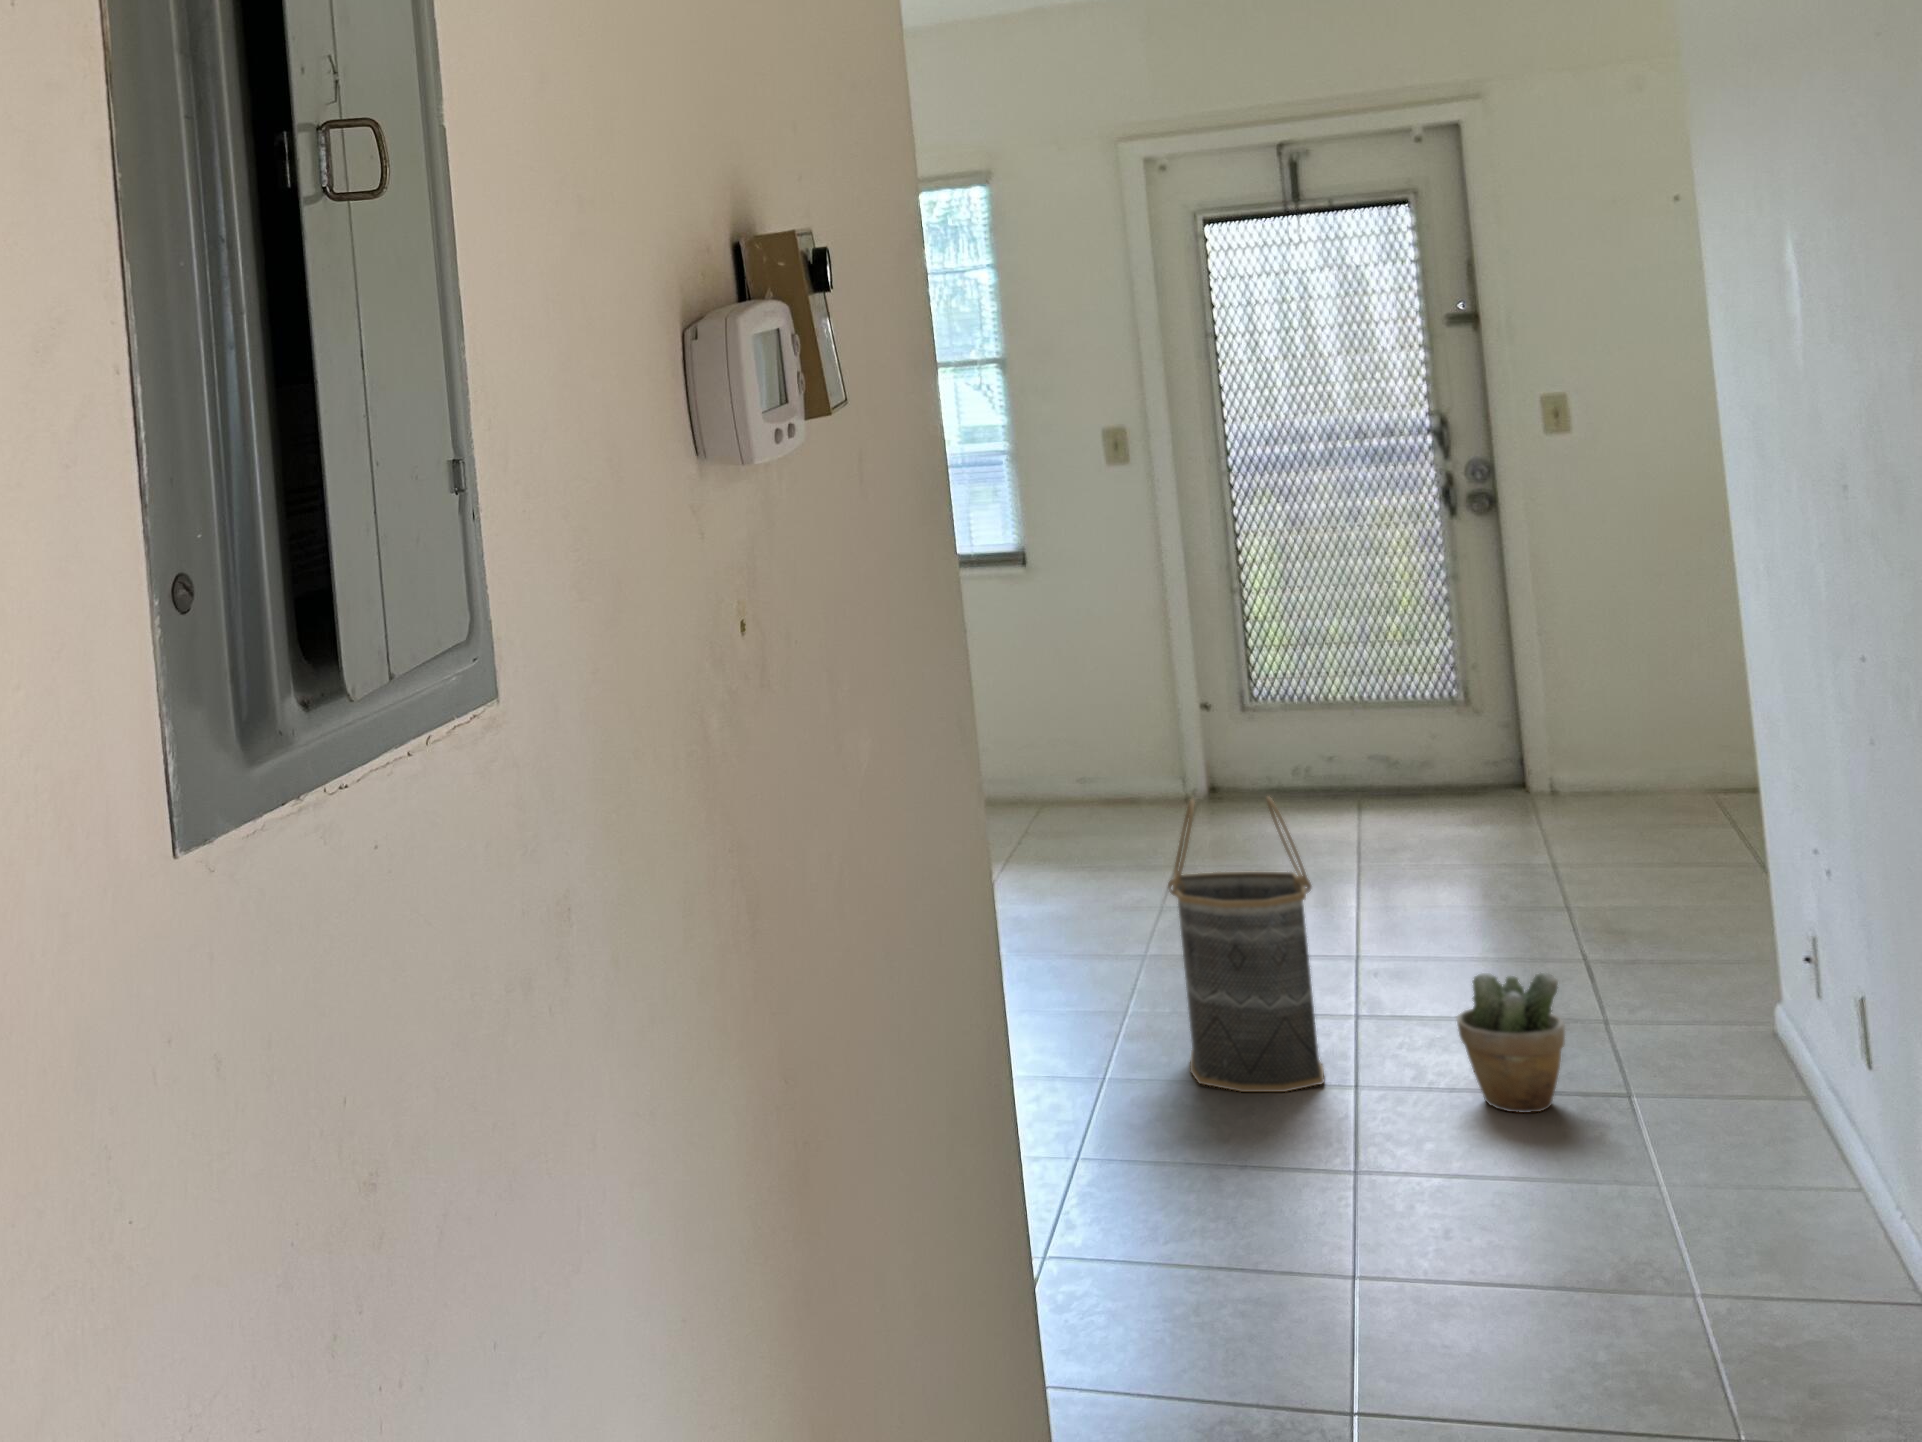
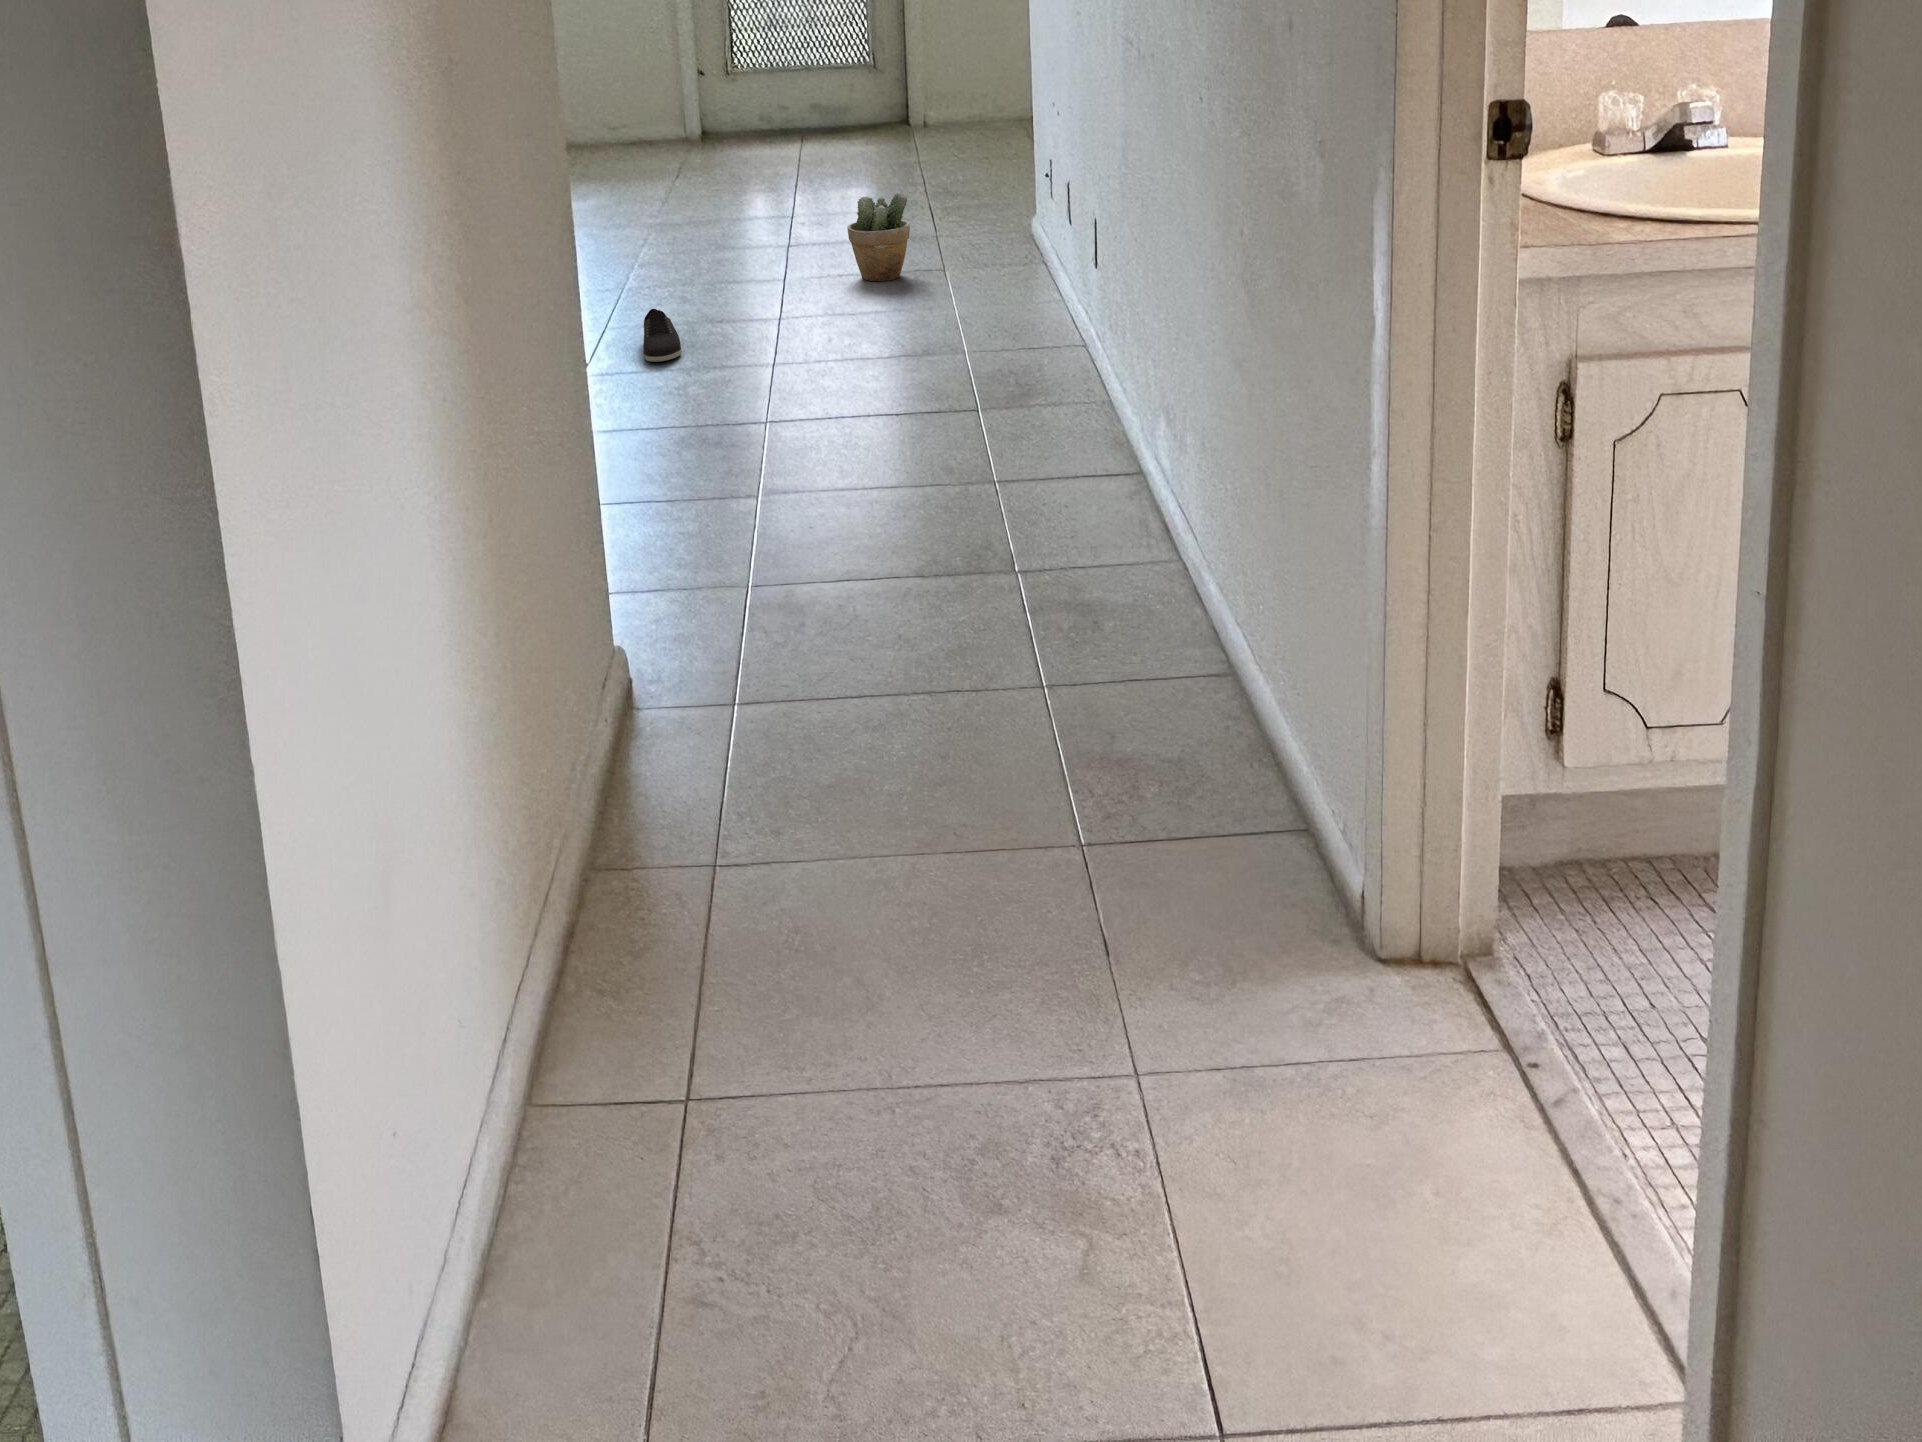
basket: present [1168,797,1324,1092] -> none [670,91,767,287]
shoe: none [1134,1145,1195,1248] -> present [643,309,682,361]

